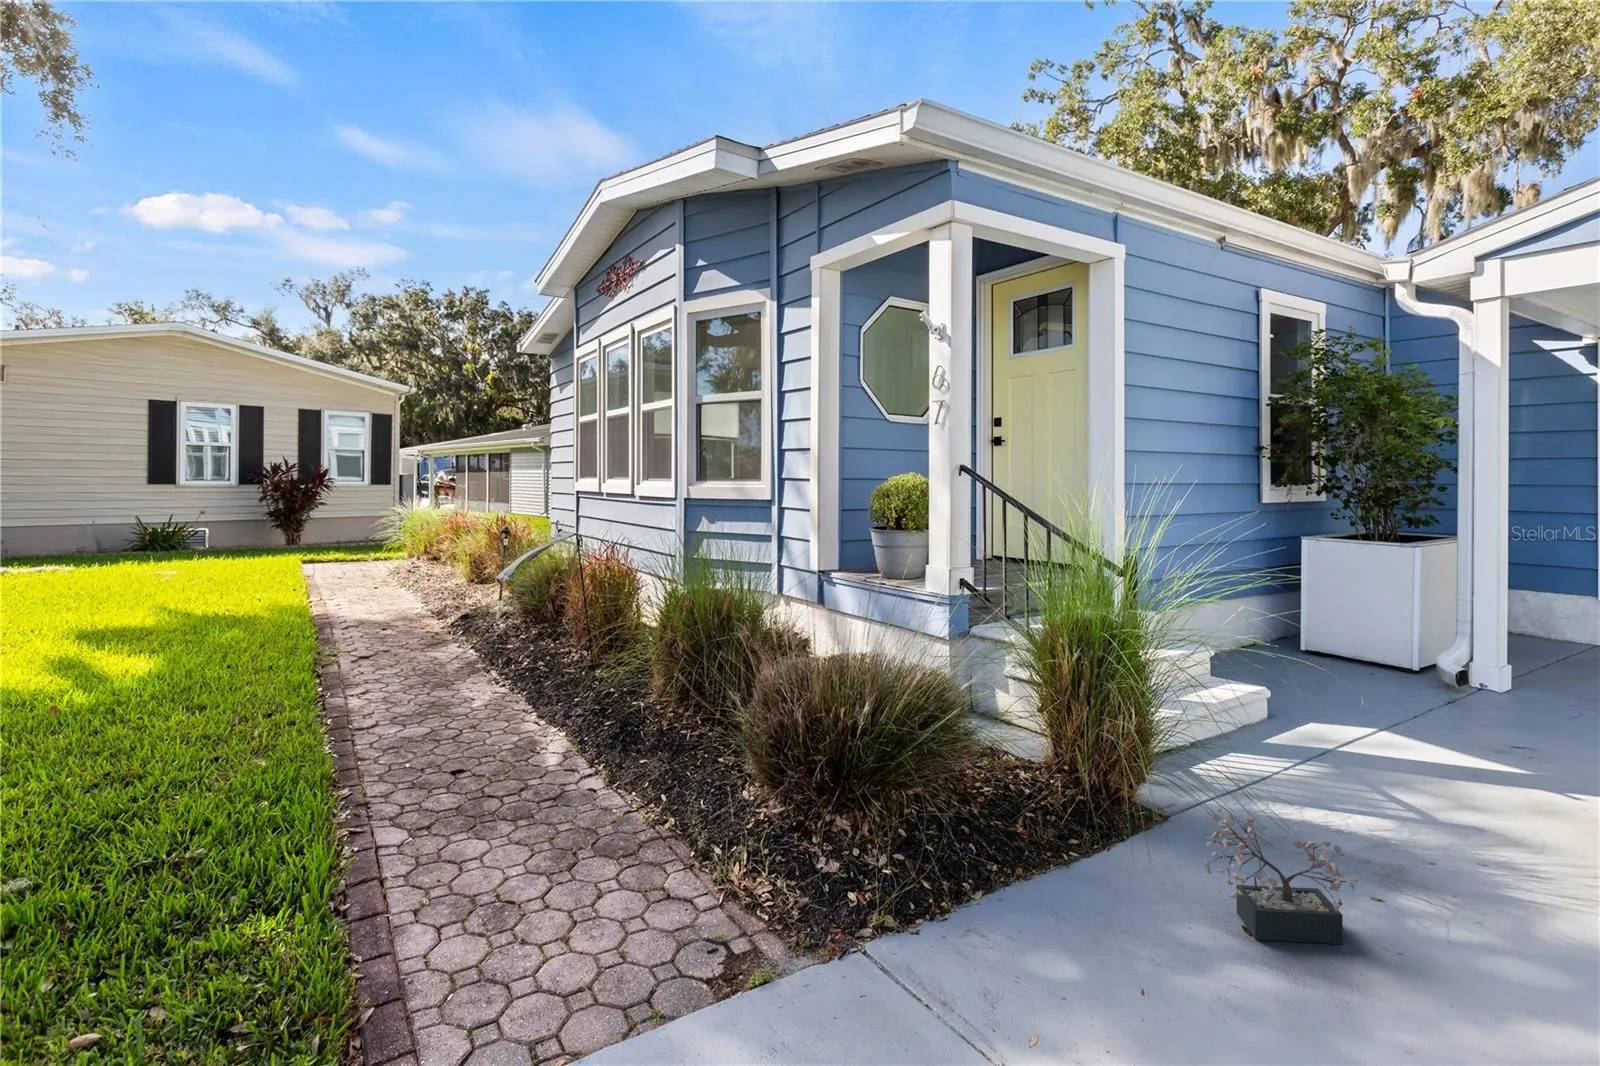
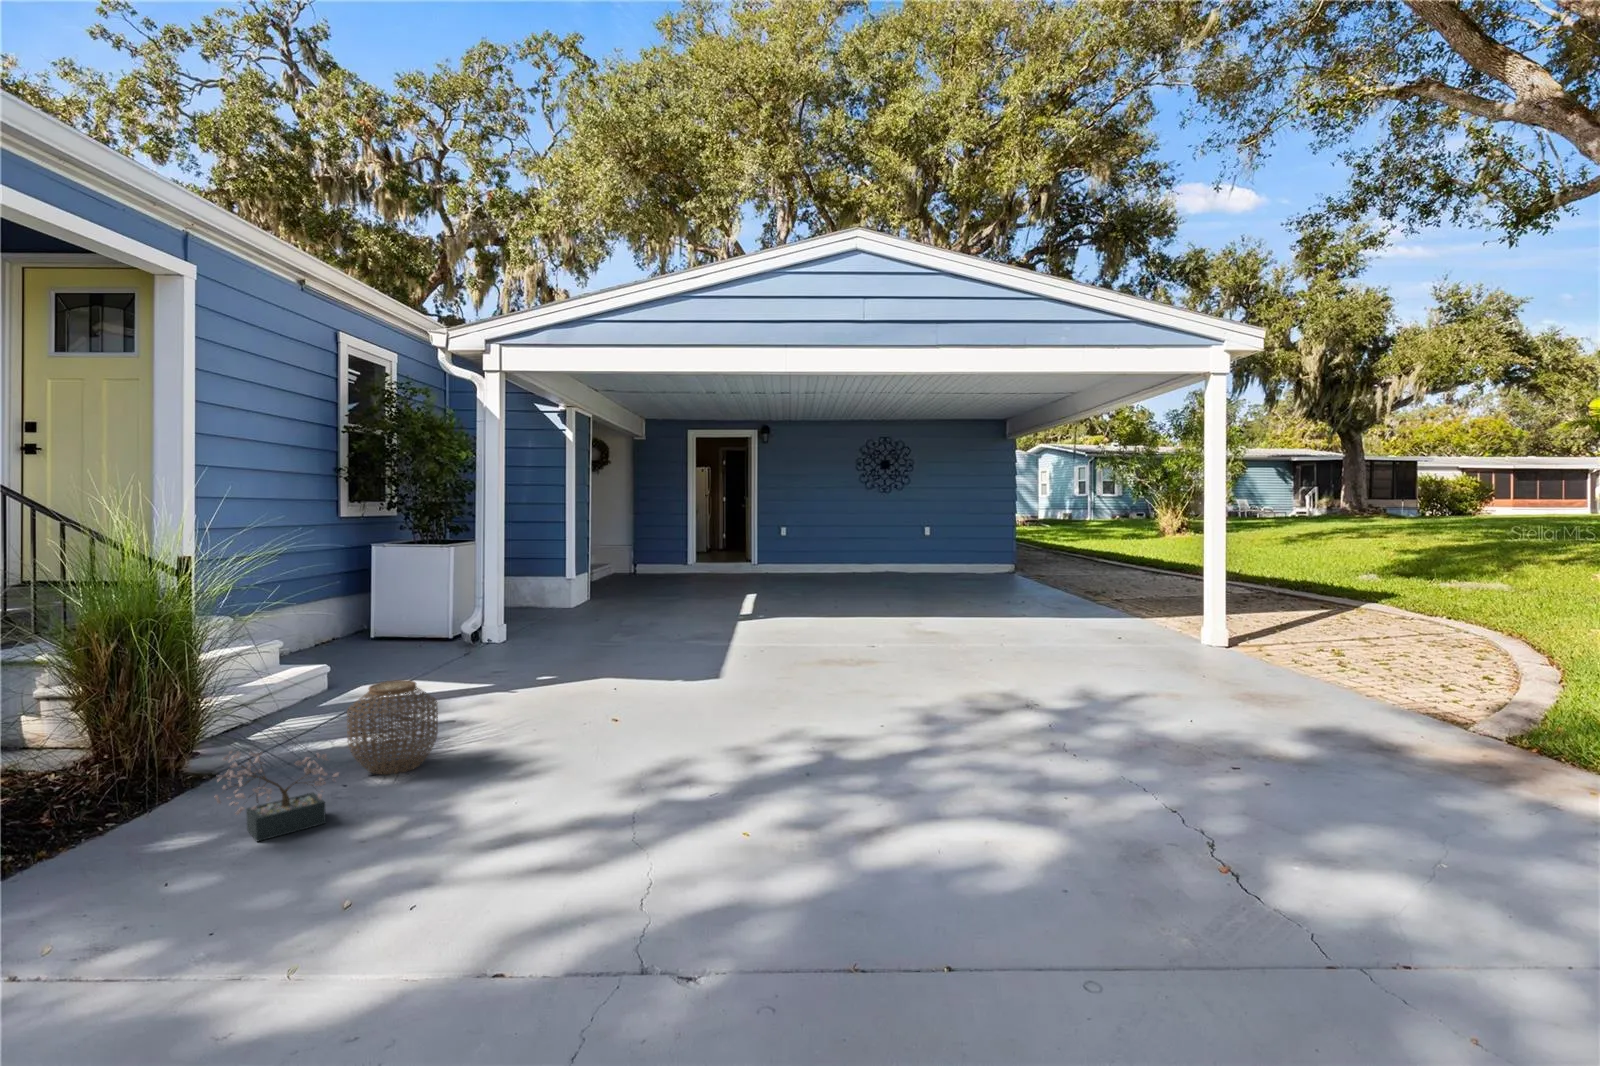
woven basket: none [1343,745,1488,886] -> present [347,680,438,774]

